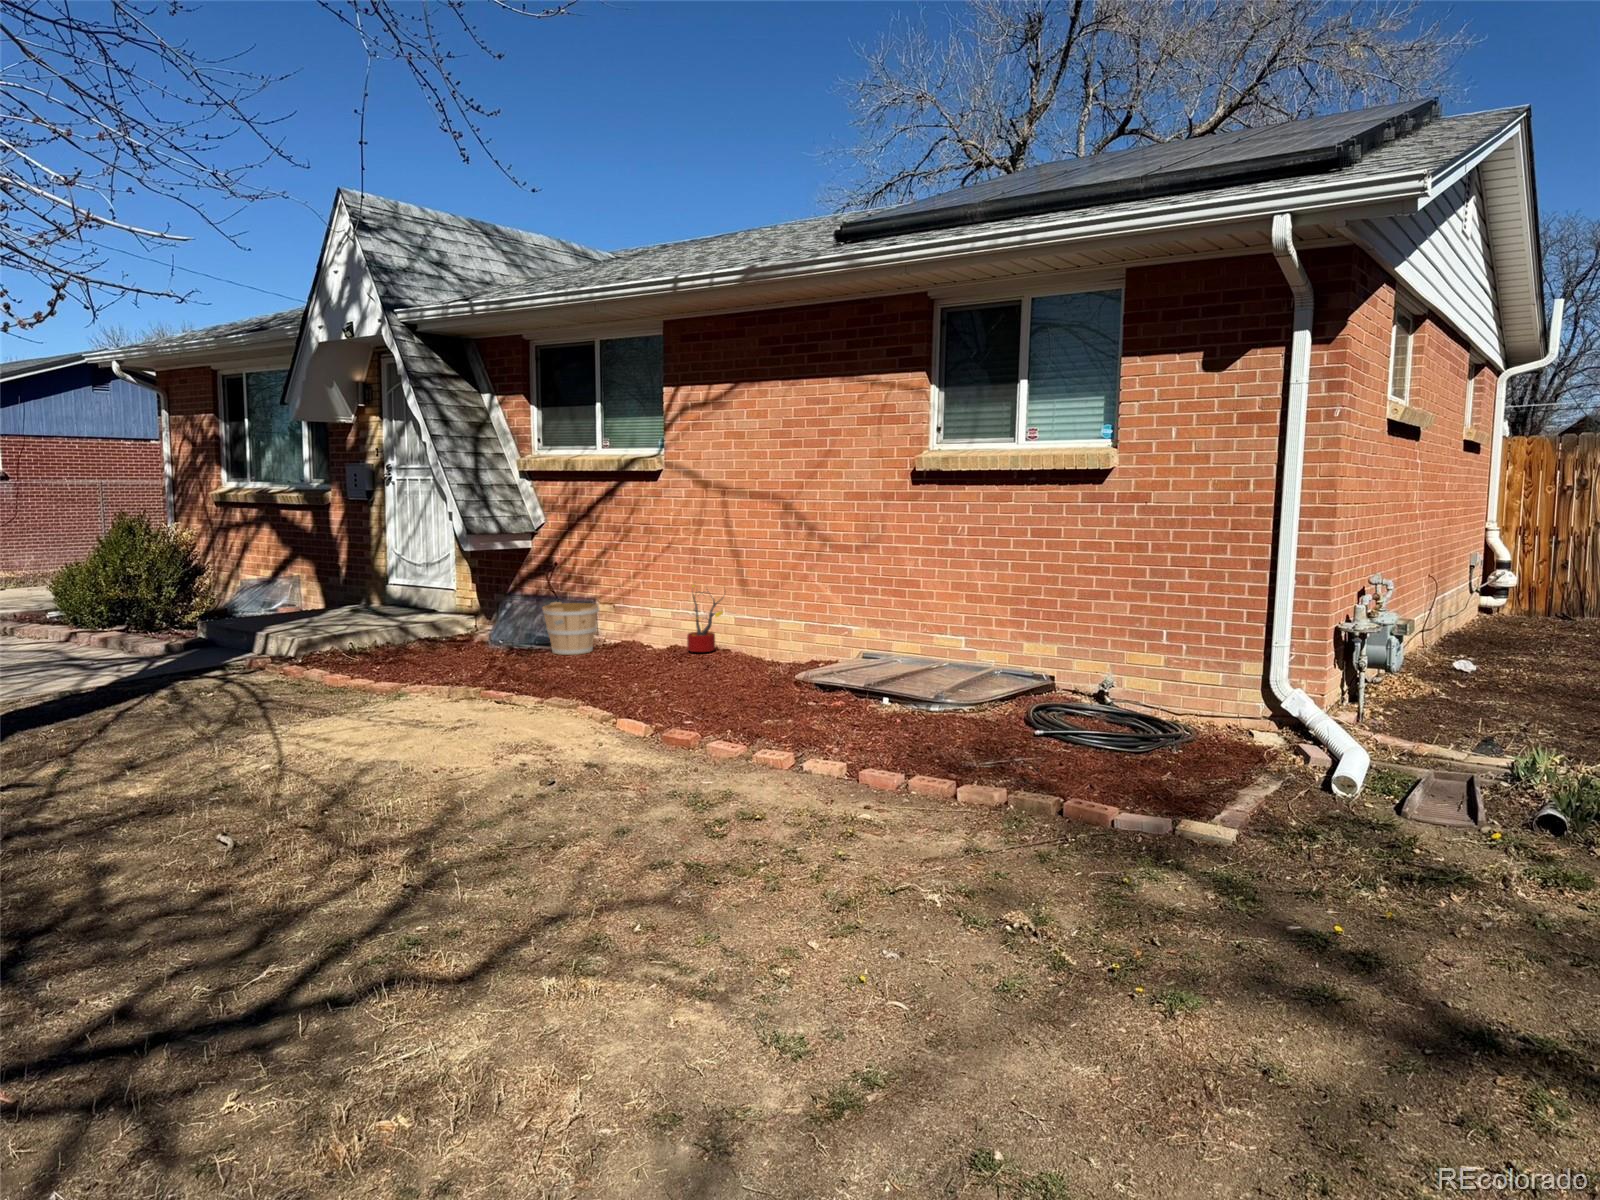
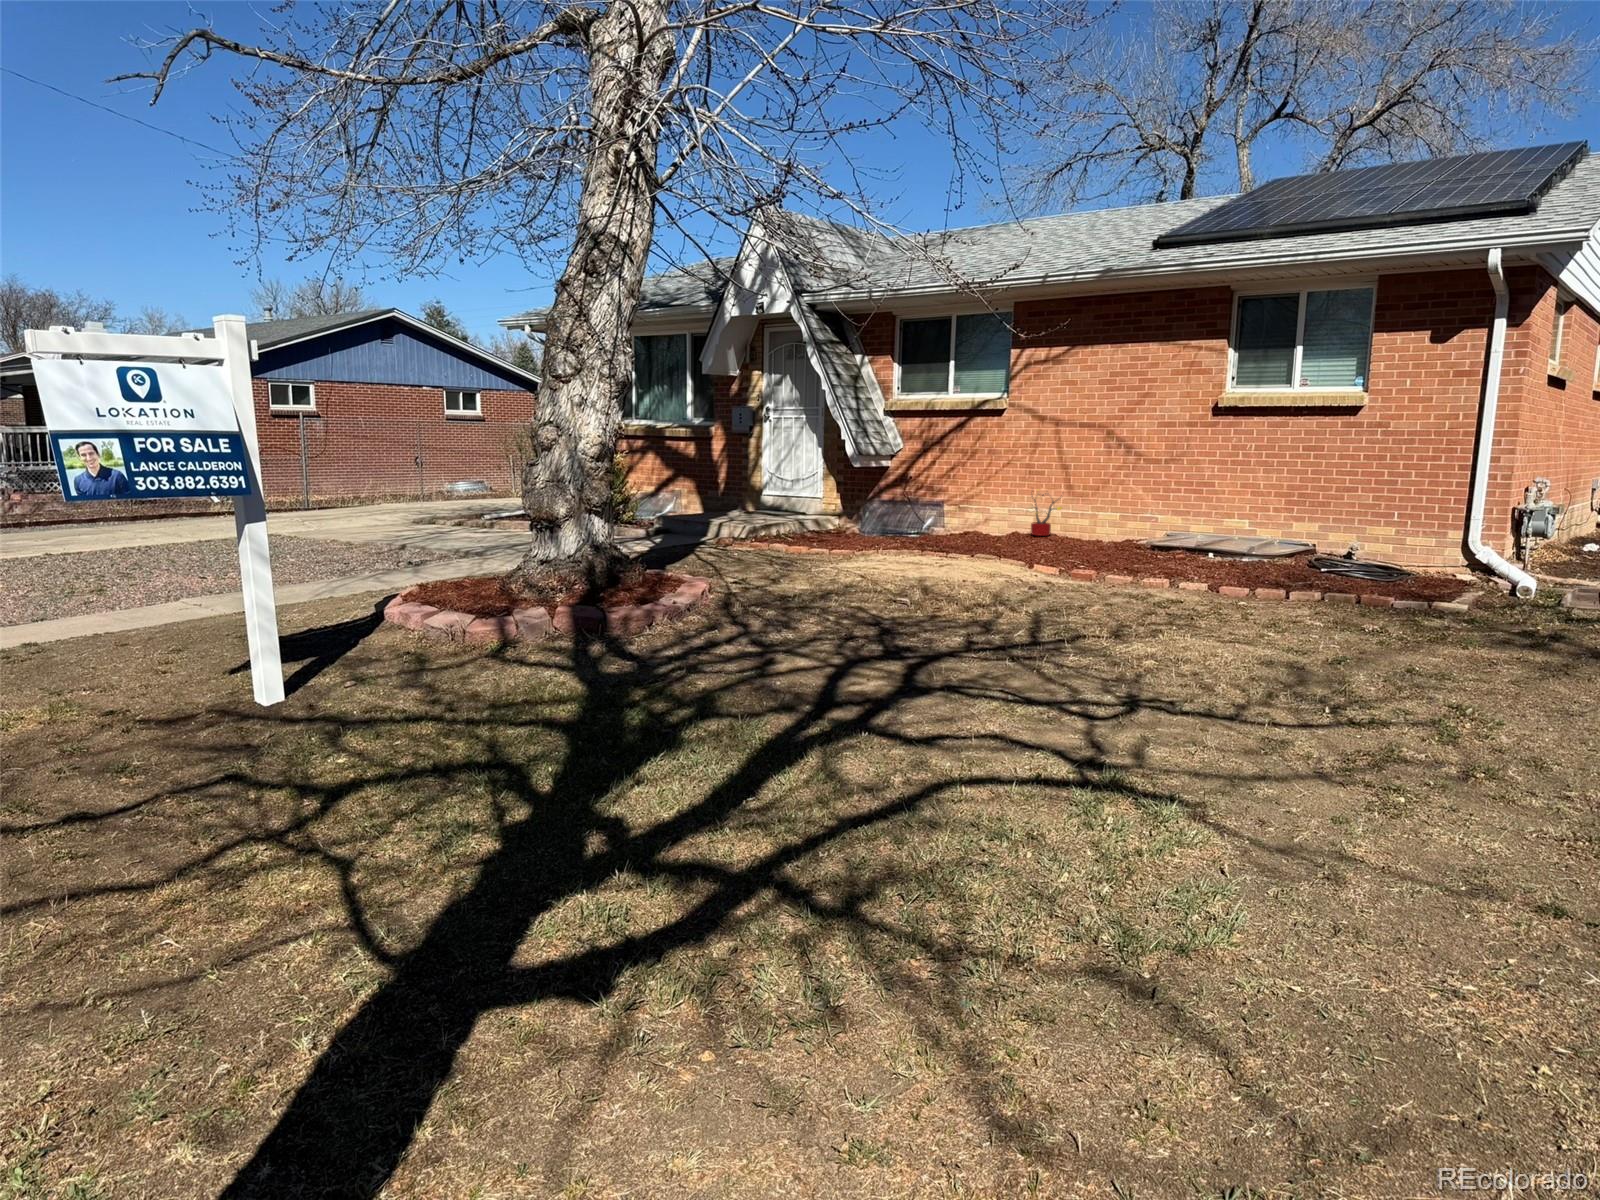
wooden bucket: present [543,602,599,655] -> none [912,504,953,541]

